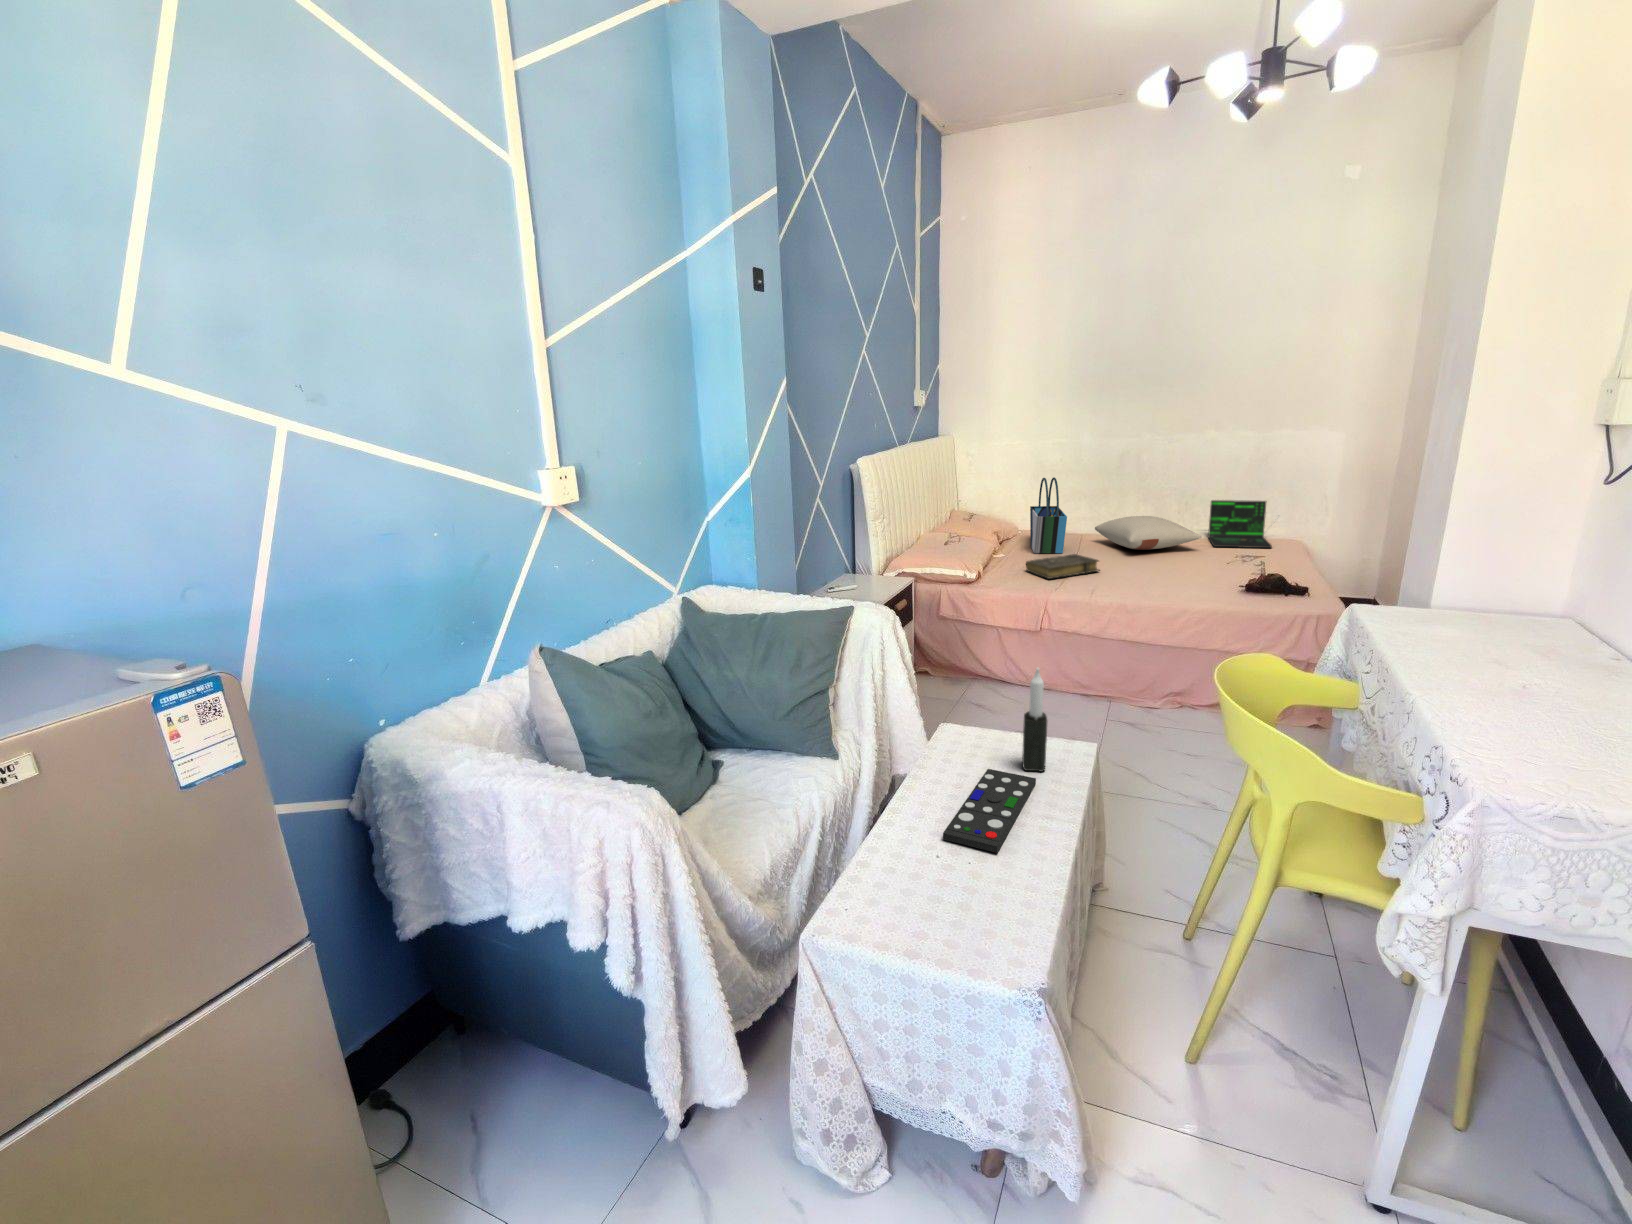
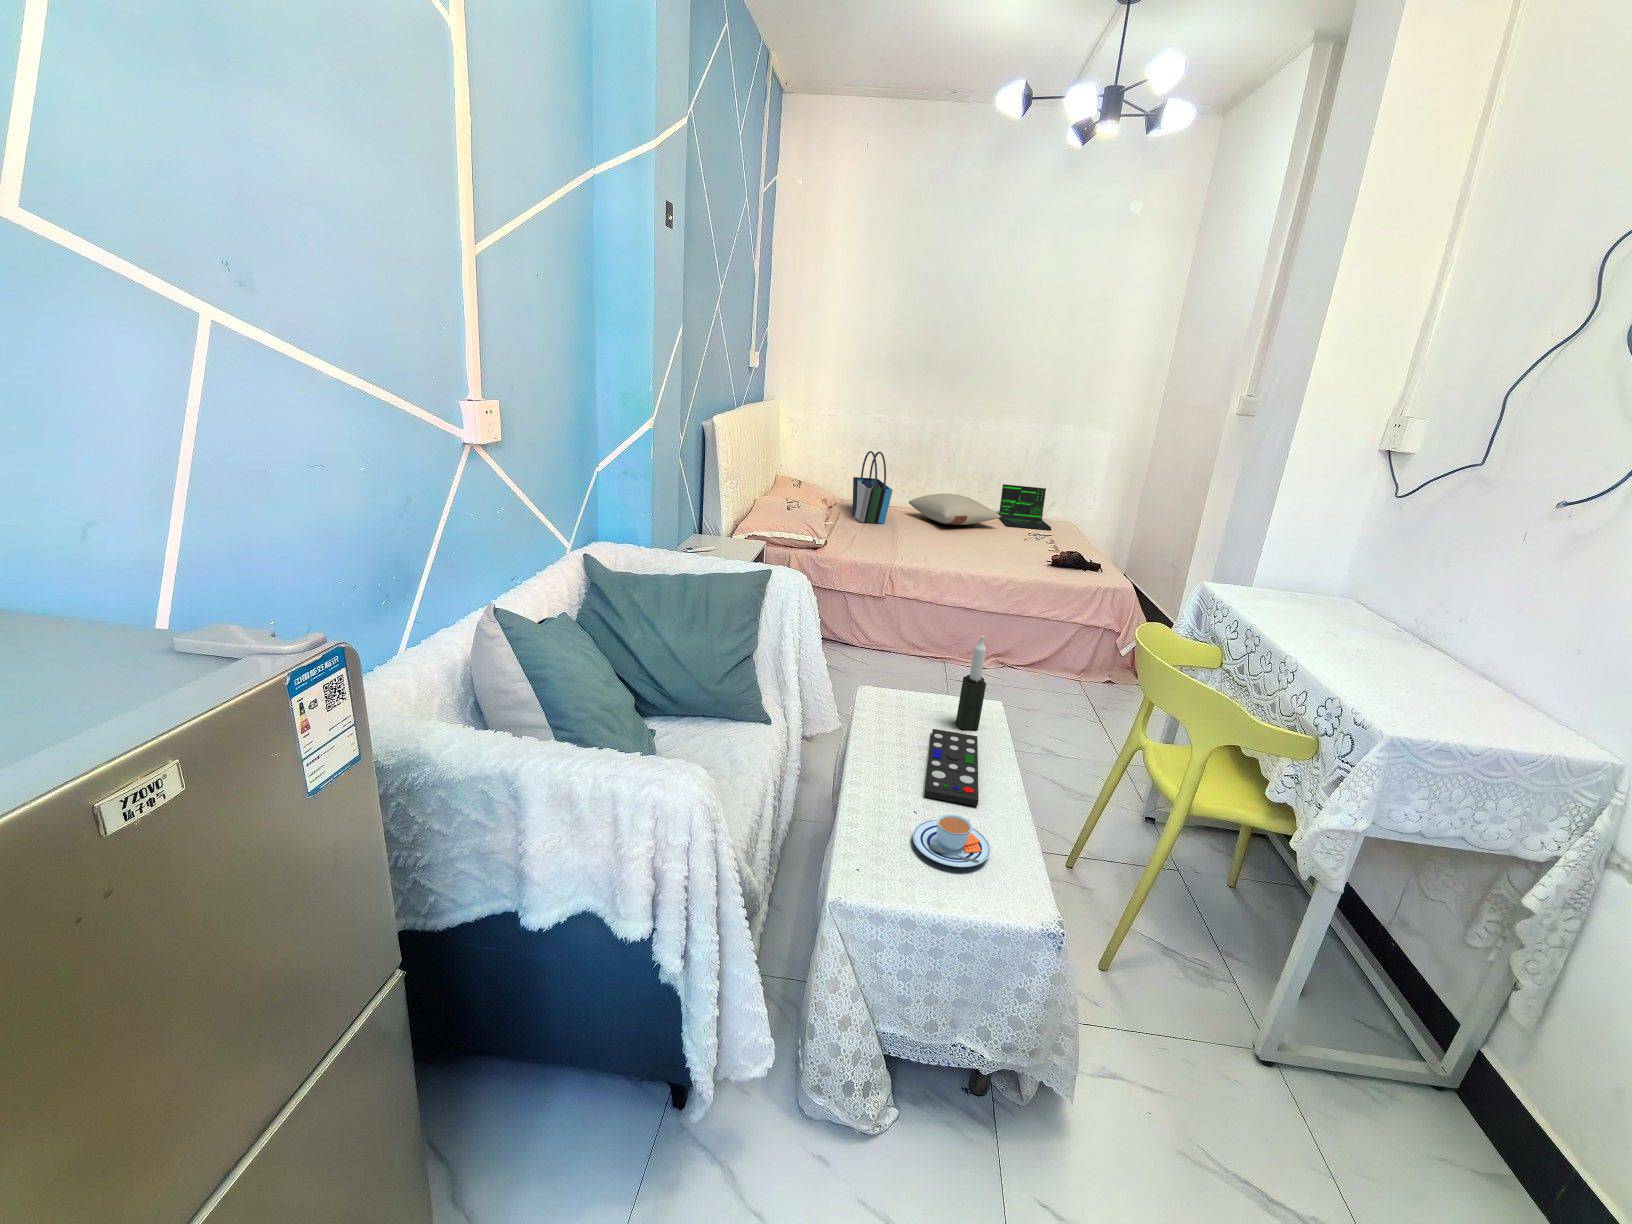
book: present [1026,554,1099,579] -> none [860,526,925,548]
teacup: none [901,858,985,916] -> present [913,814,990,867]

